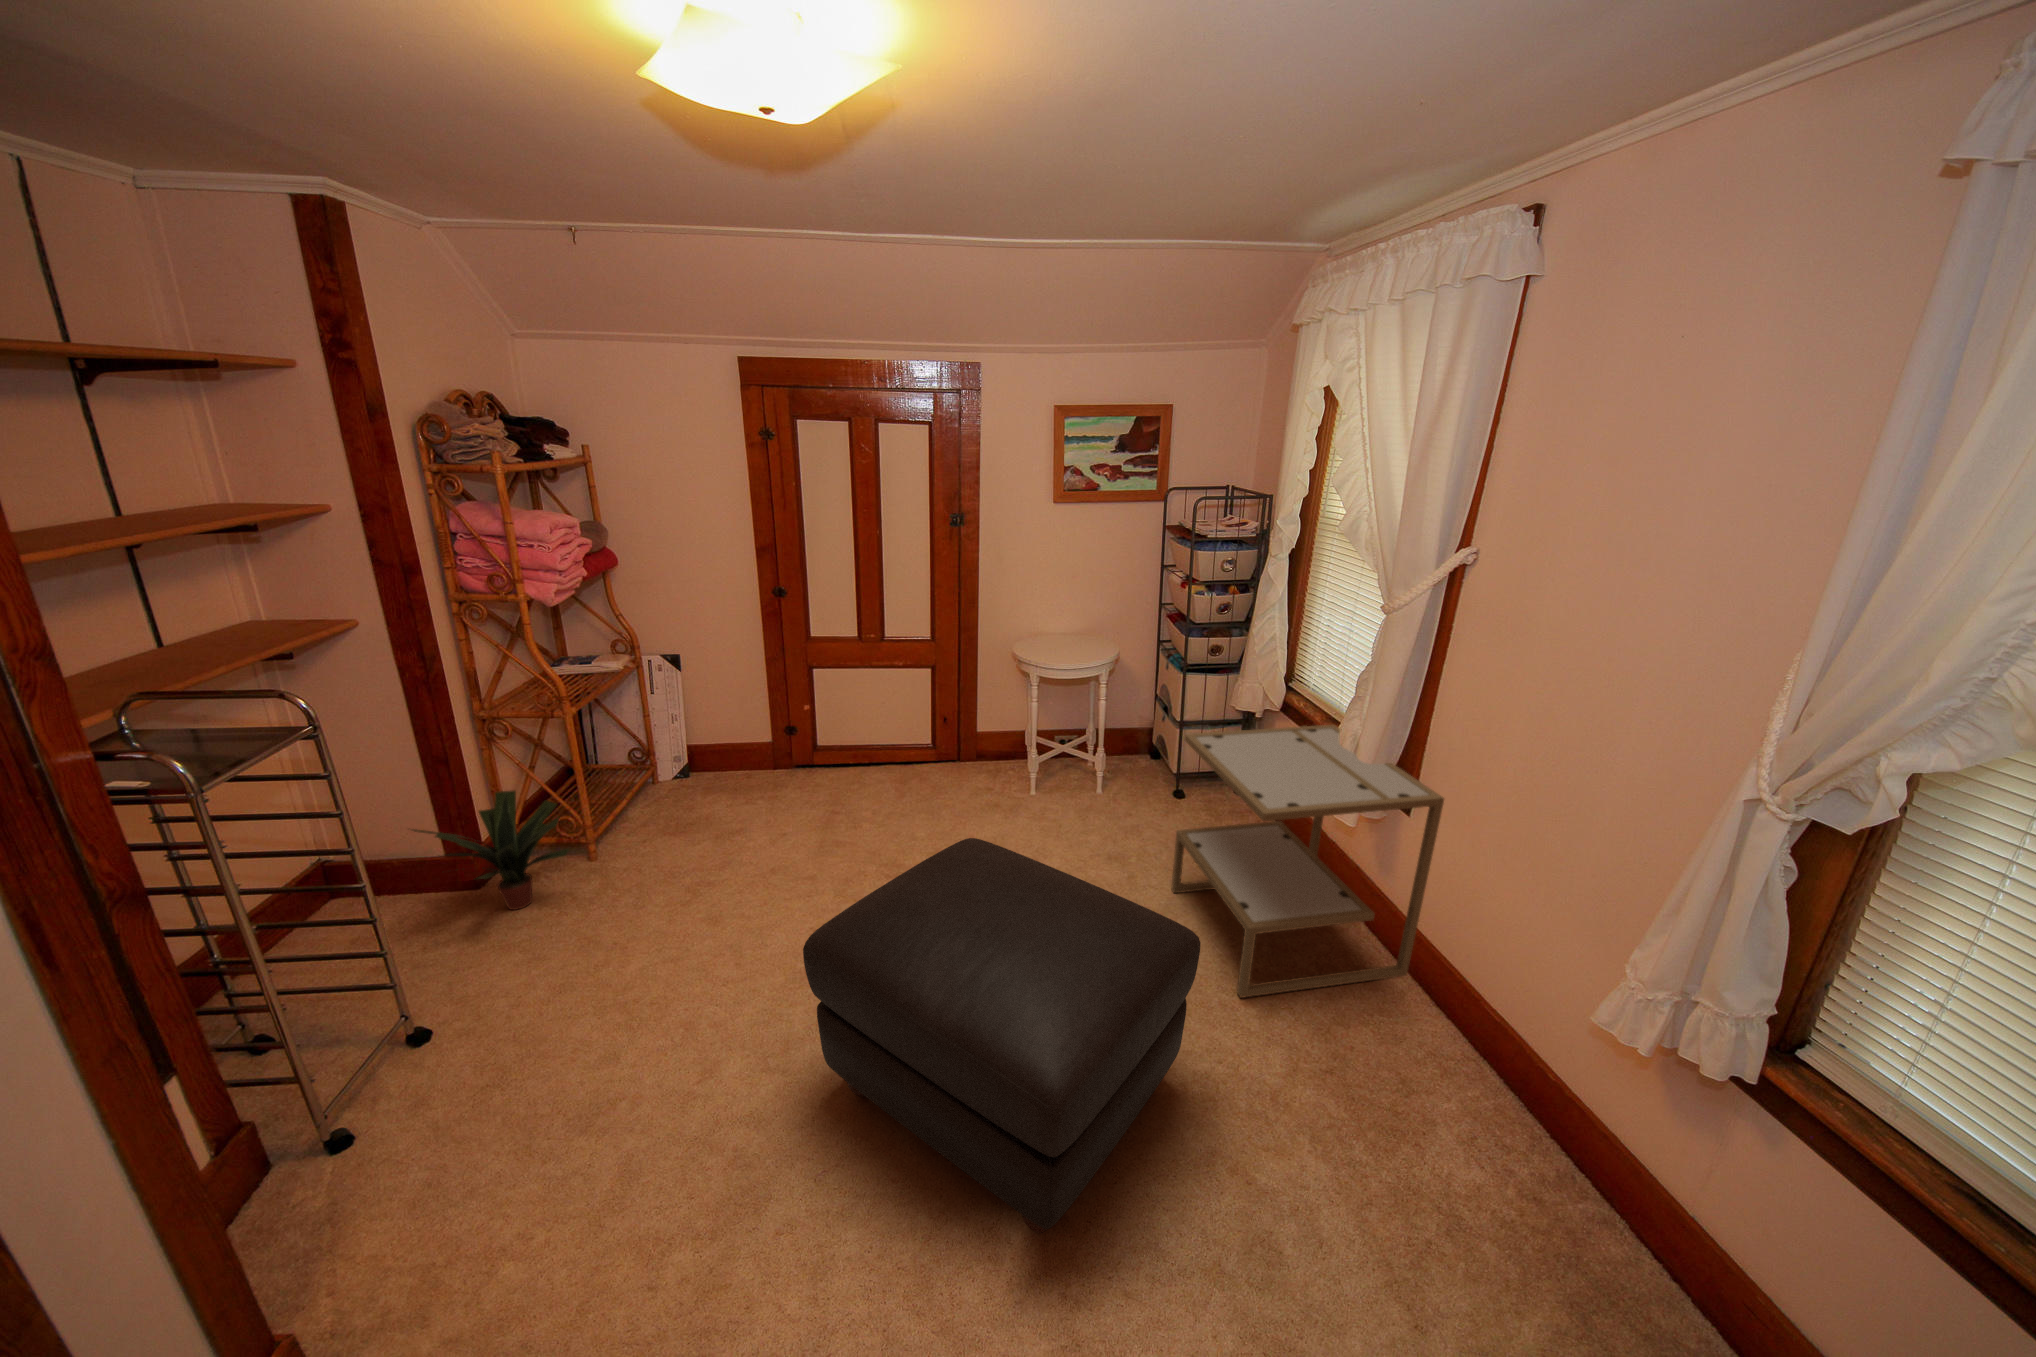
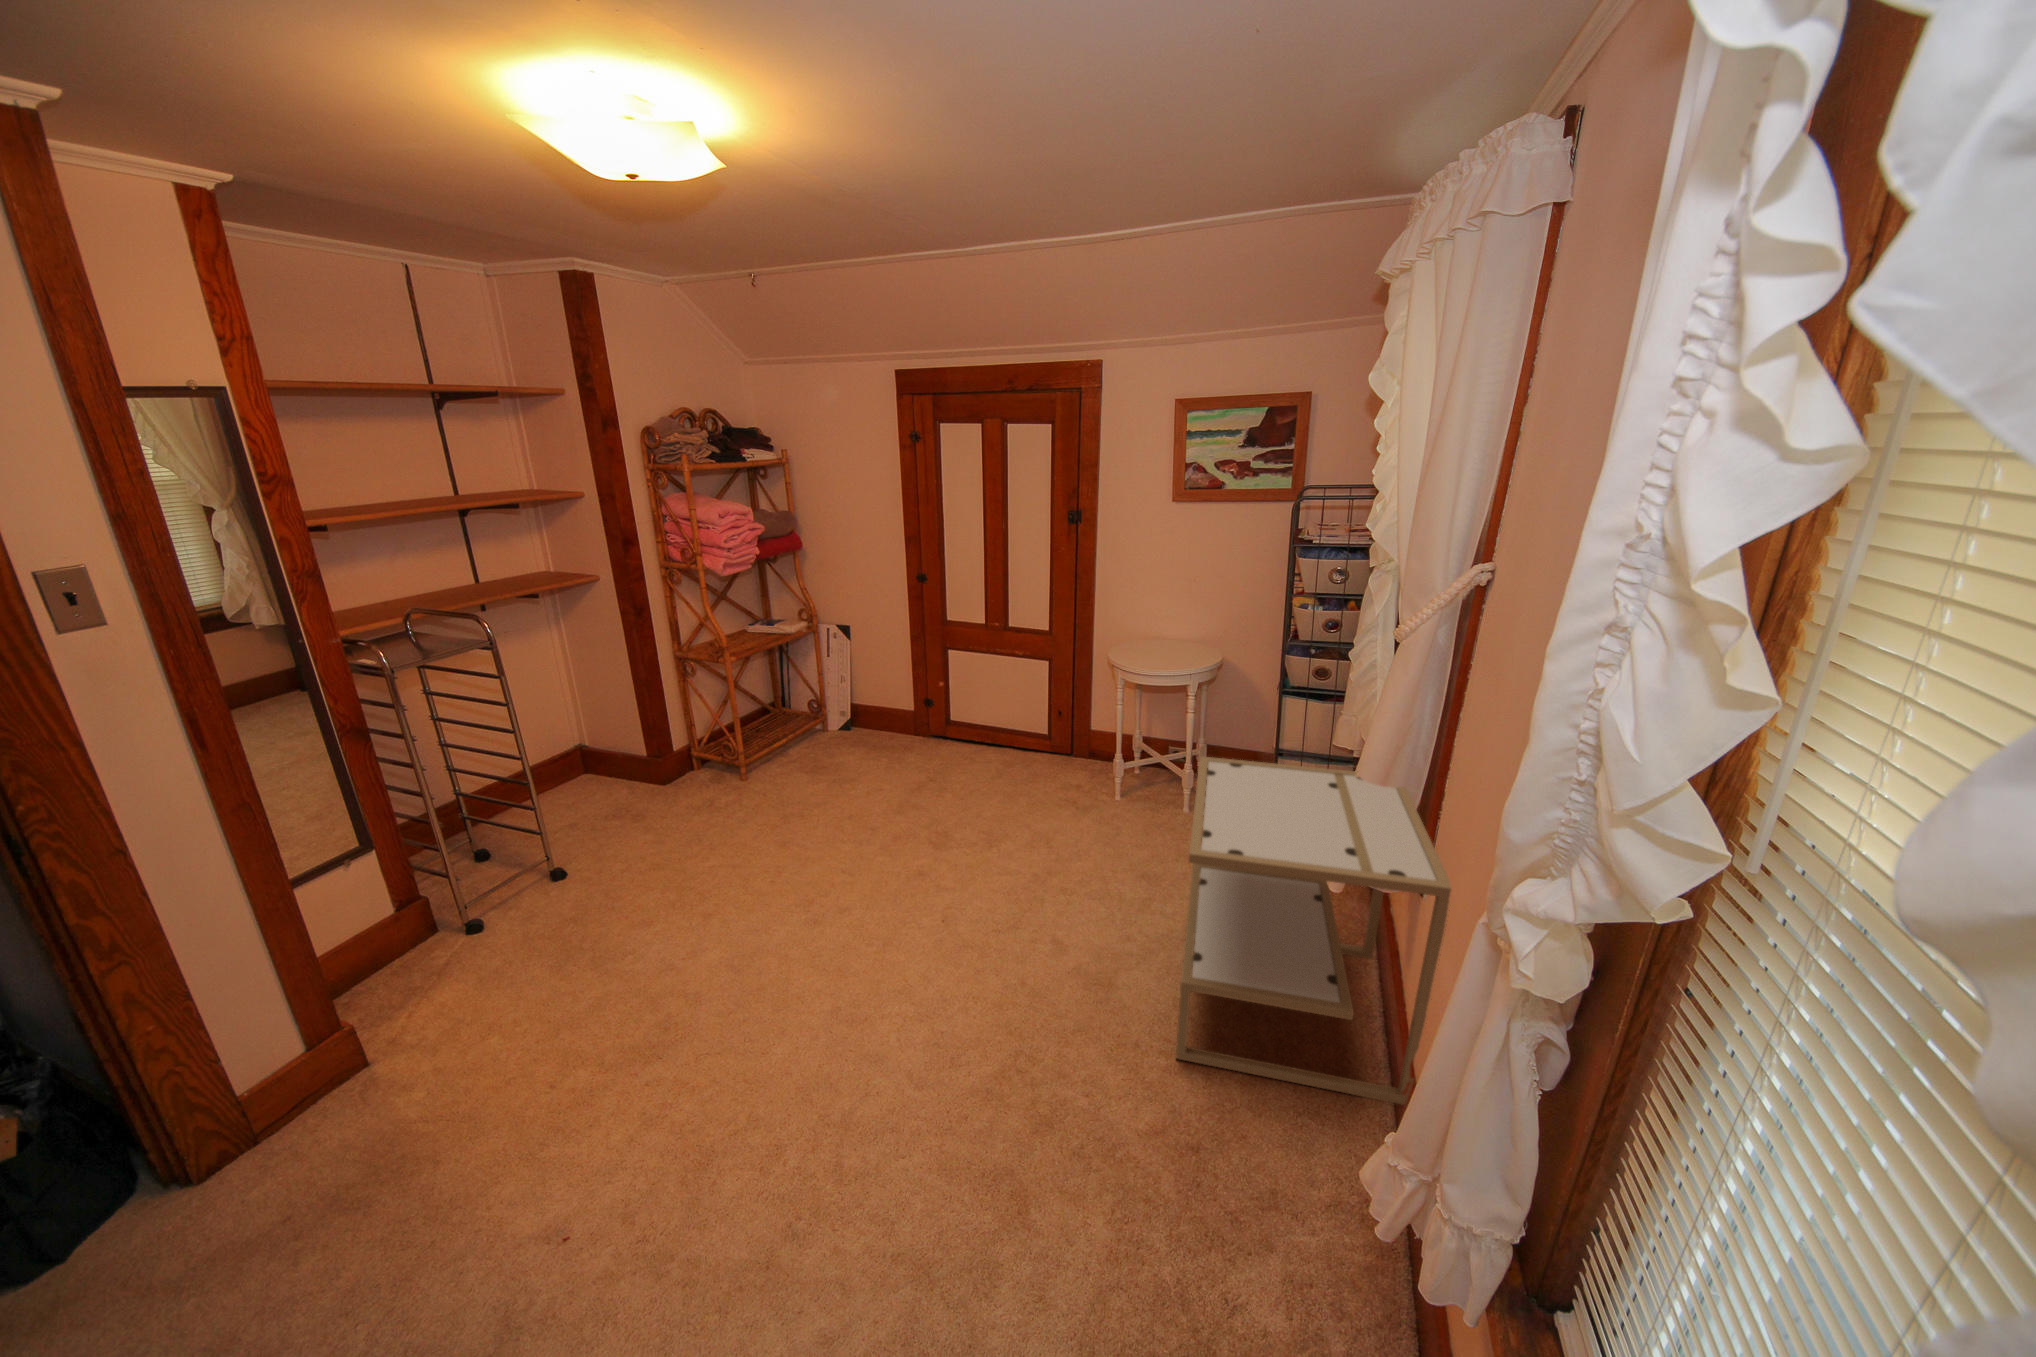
potted plant: present [412,791,569,910] -> none [599,715,711,807]
ottoman: present [803,838,1201,1233] -> none [723,817,1052,1197]

